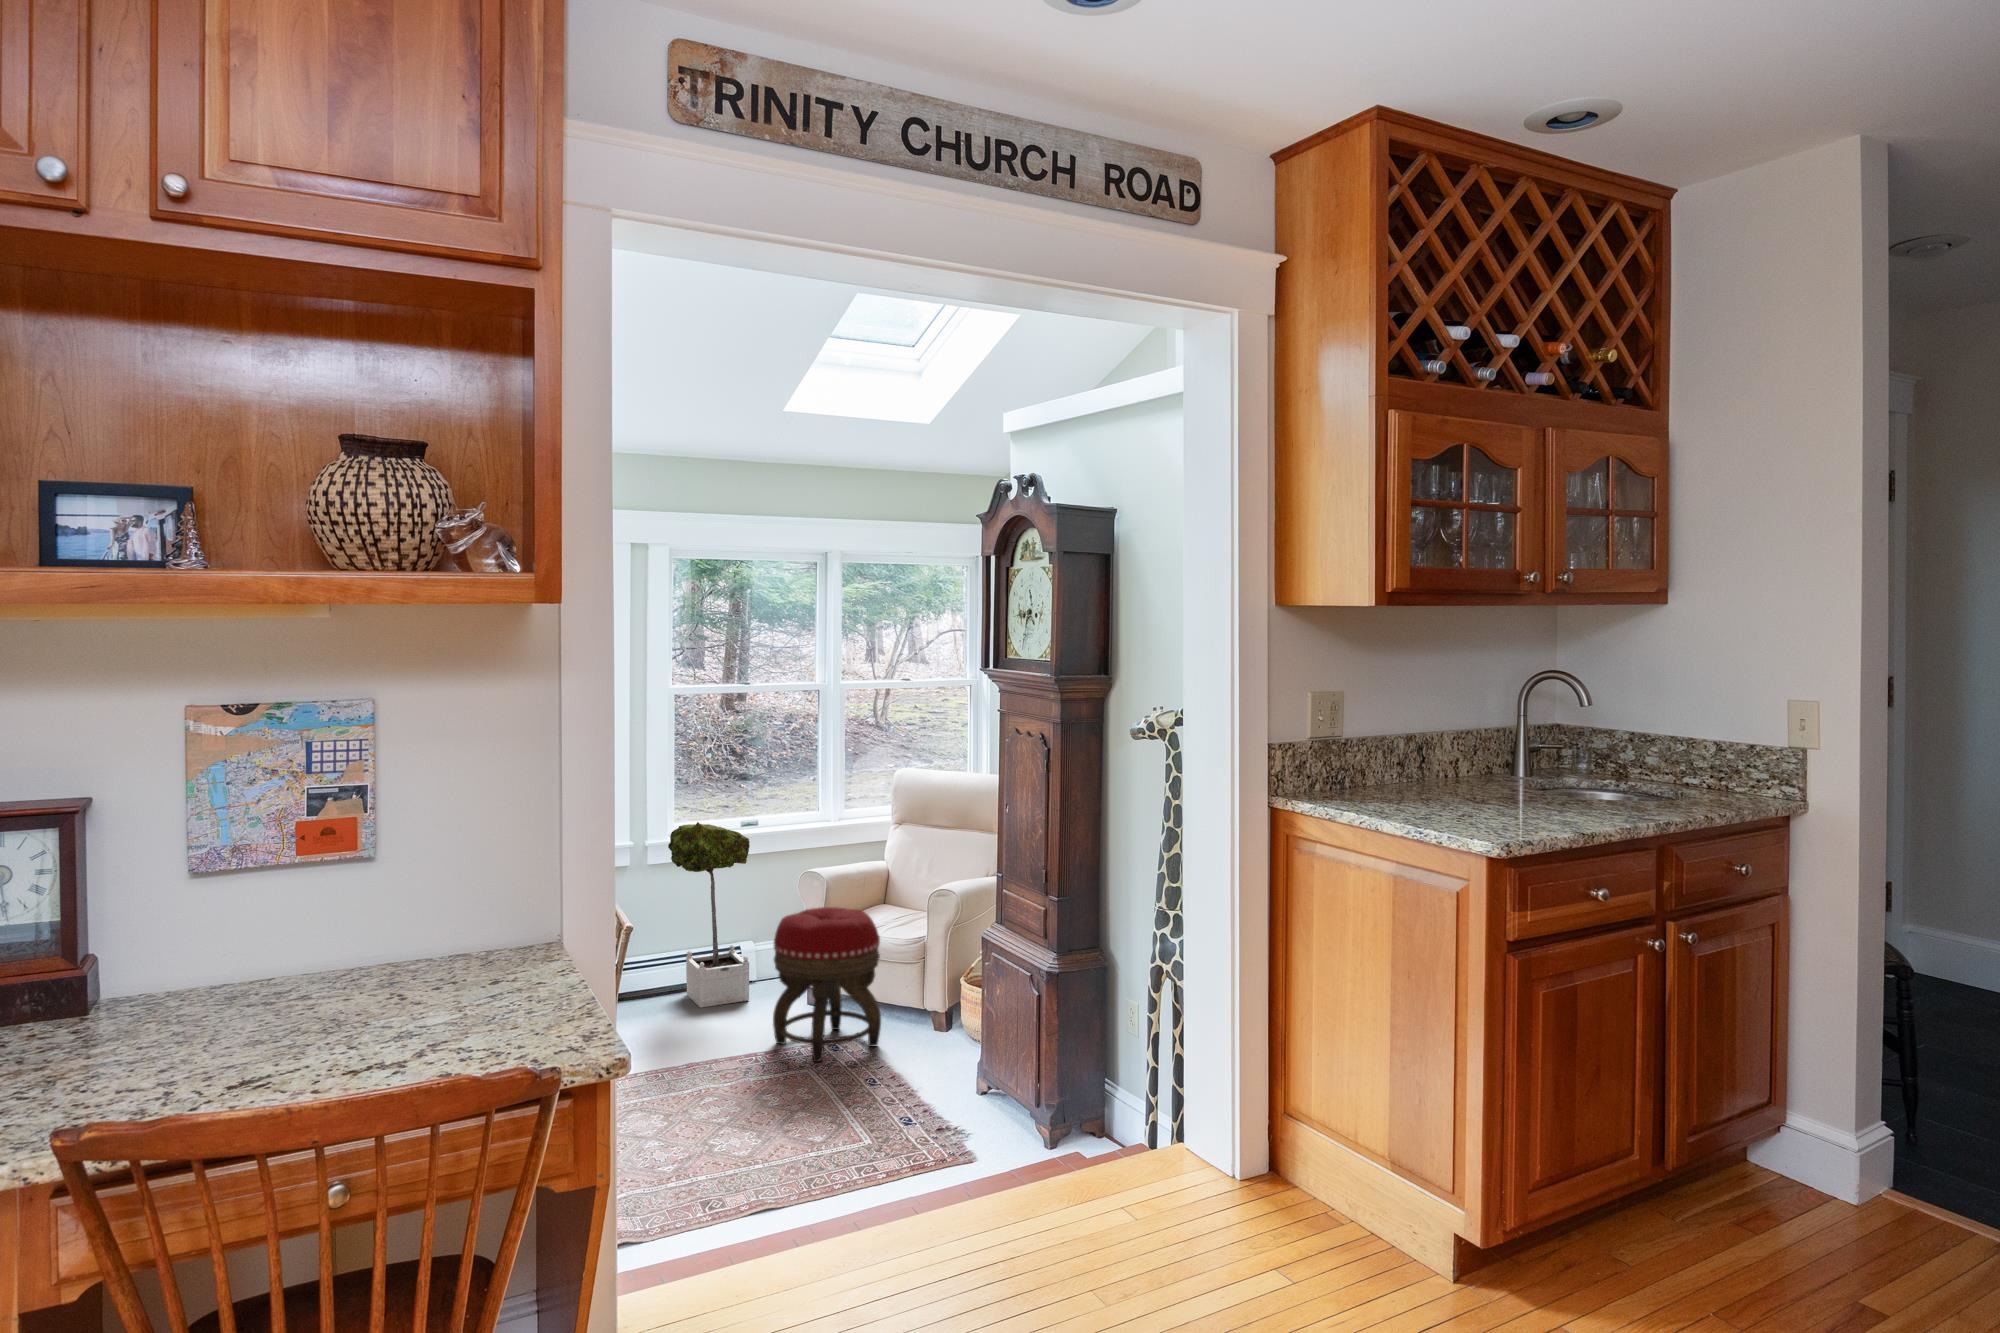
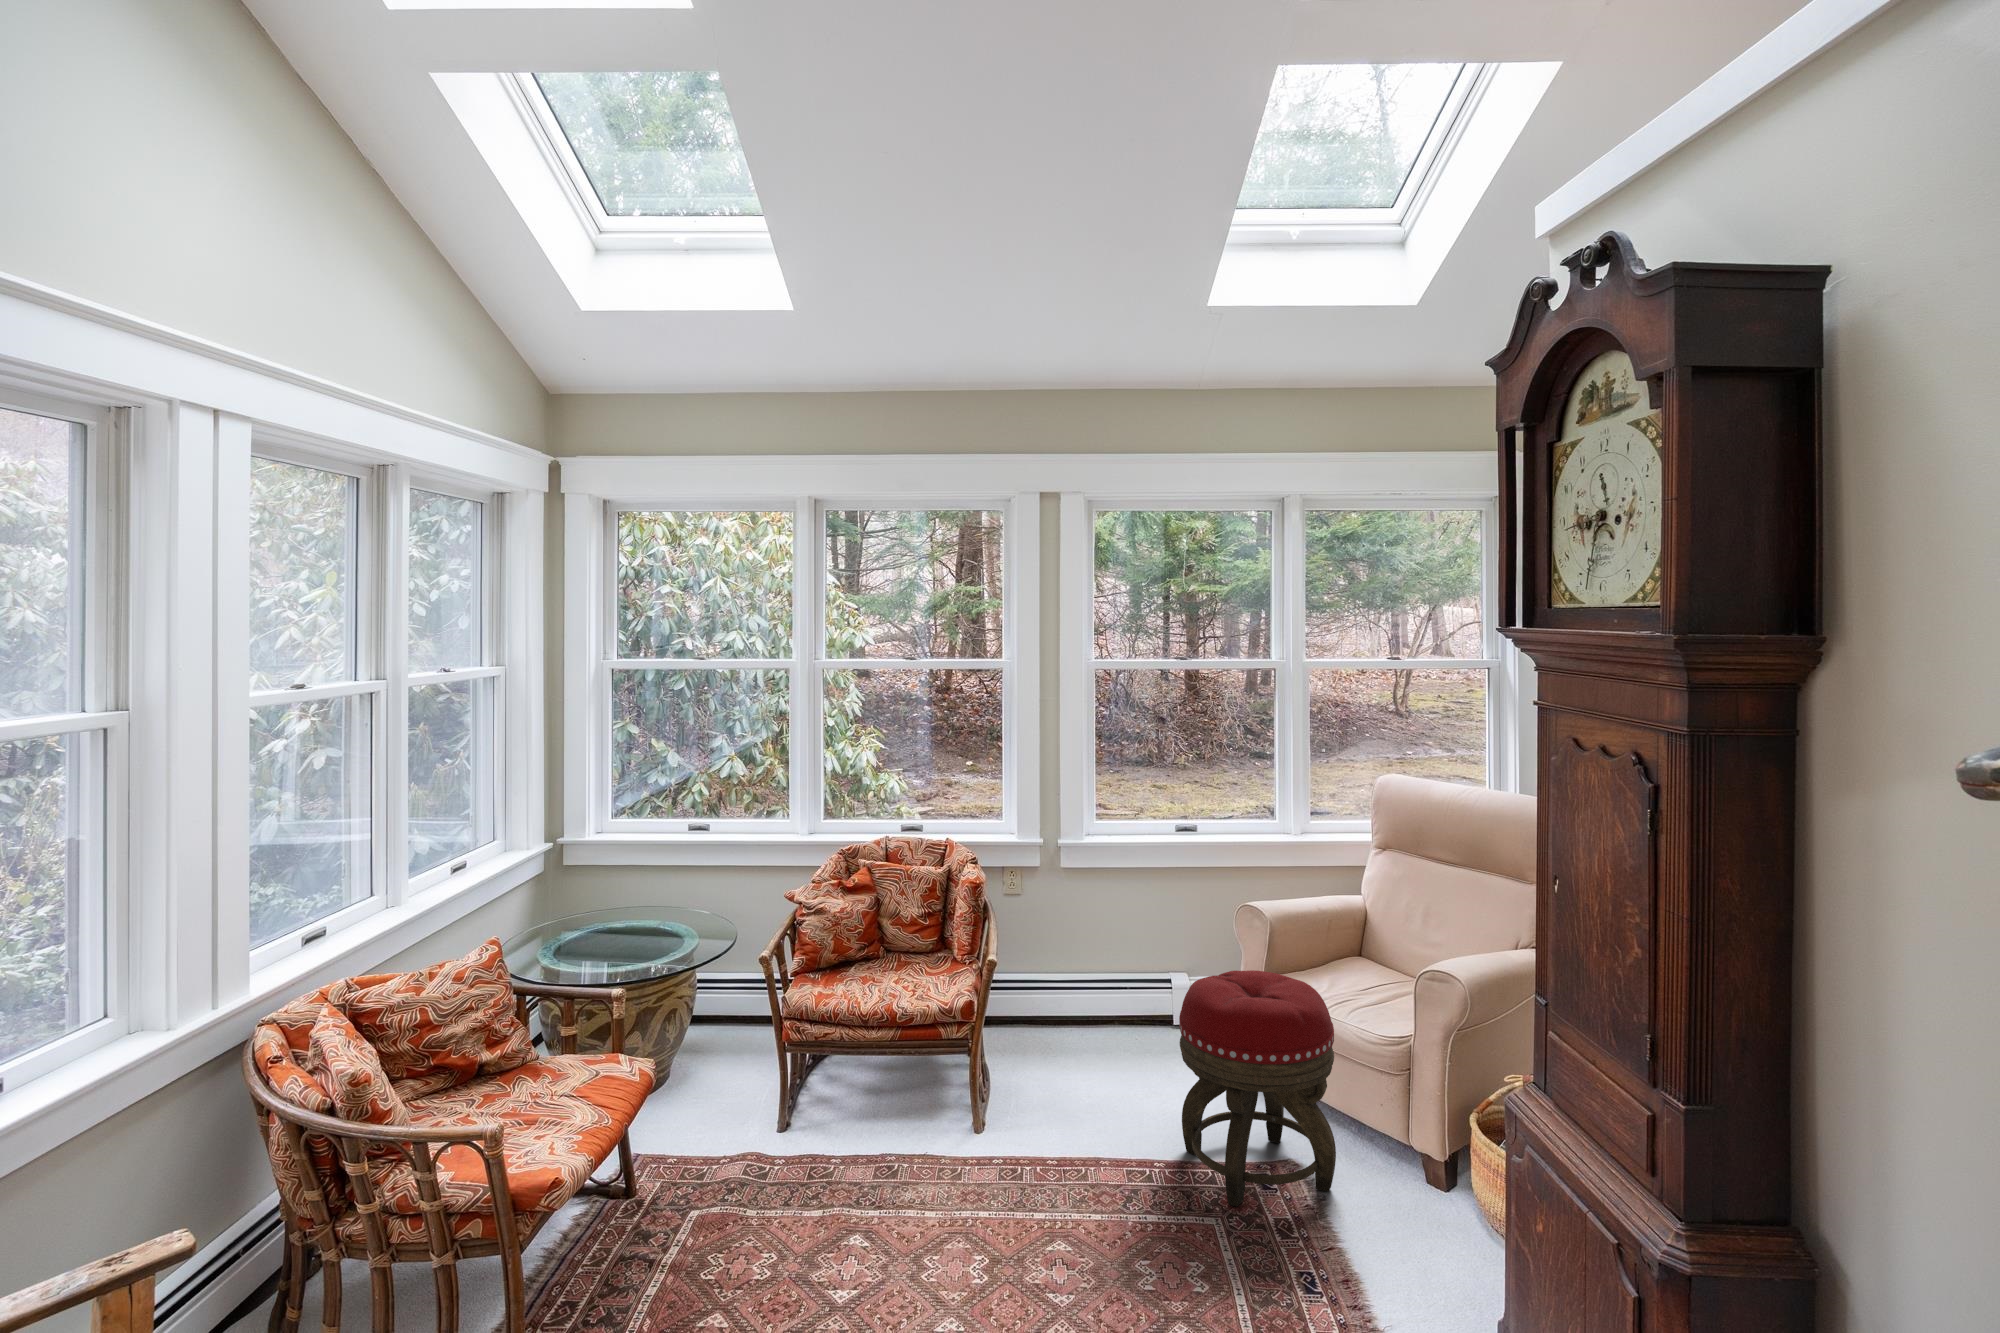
potted tree: present [668,822,750,1008] -> none [1076,832,1175,1062]

